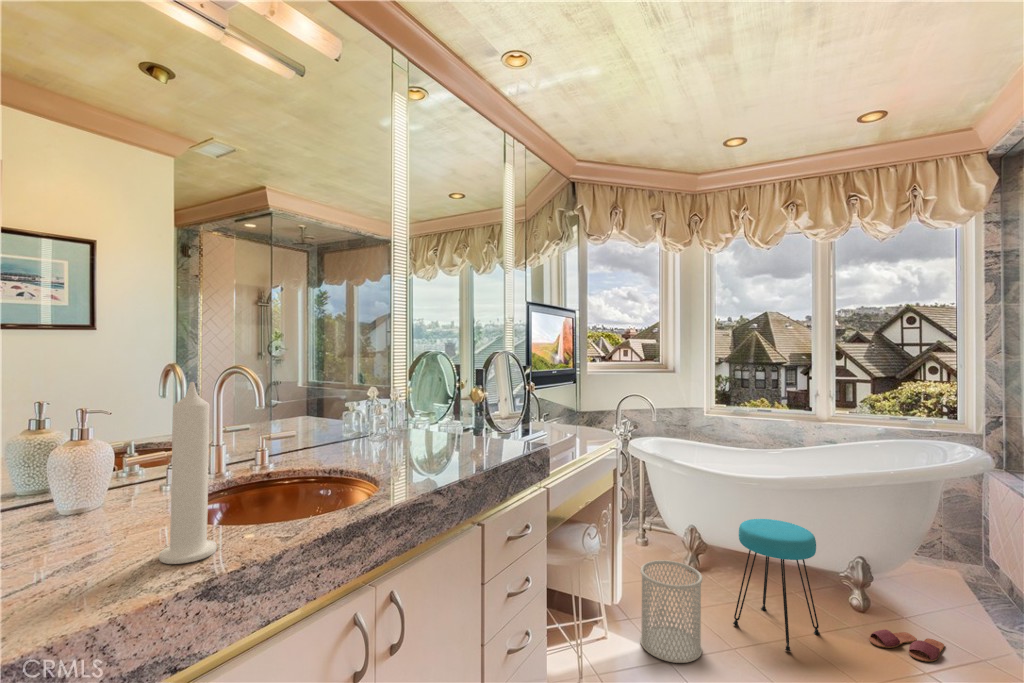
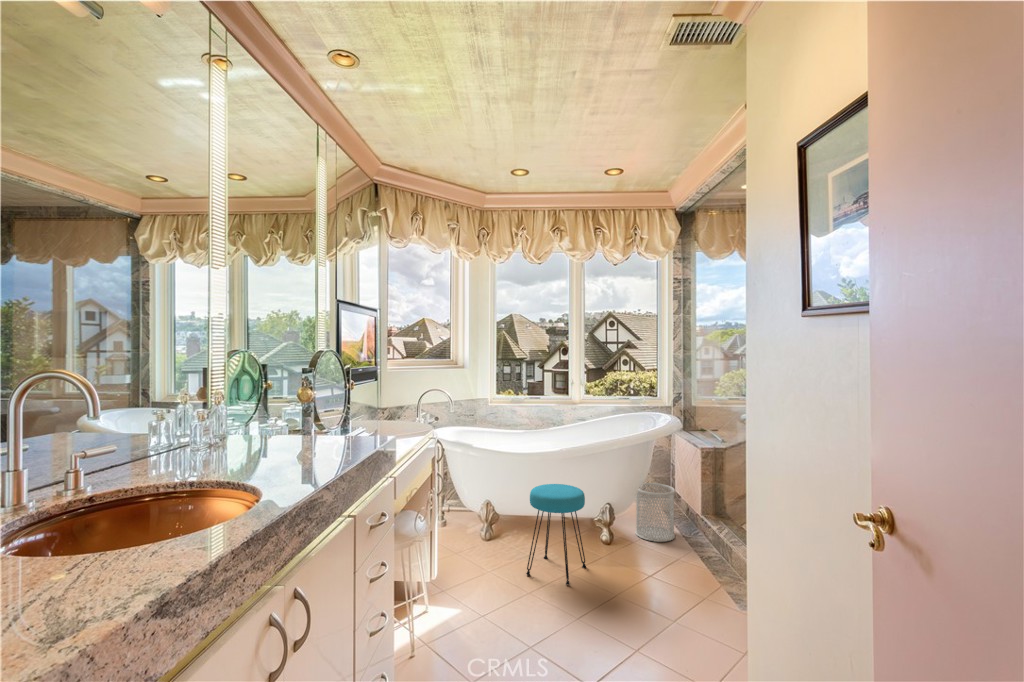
candle: present [159,382,217,564] -> none [63,383,136,594]
wastebasket: present [640,560,702,663] -> present [636,483,675,542]
slippers: present [869,629,944,662] -> none [617,553,660,569]

